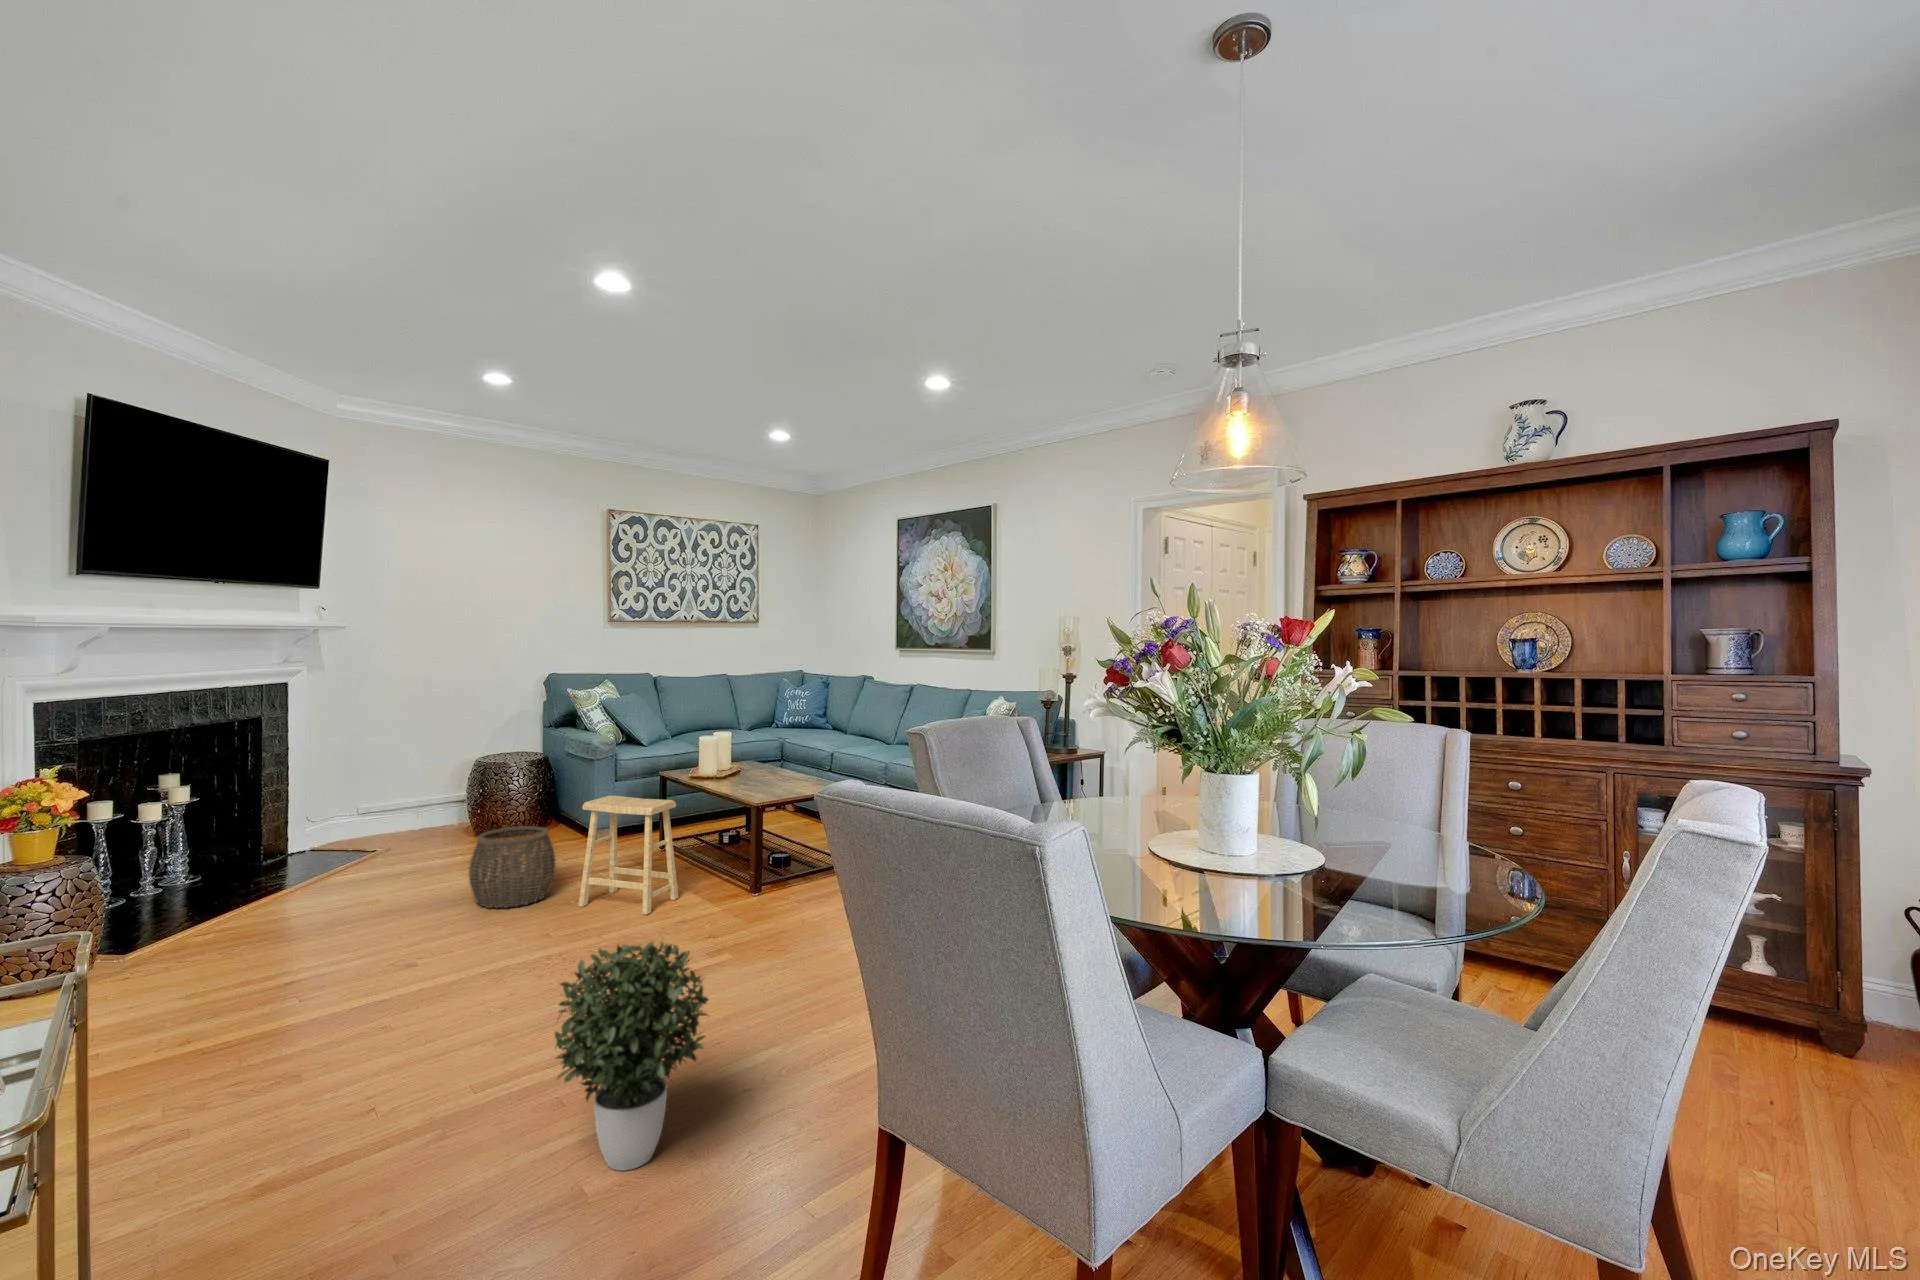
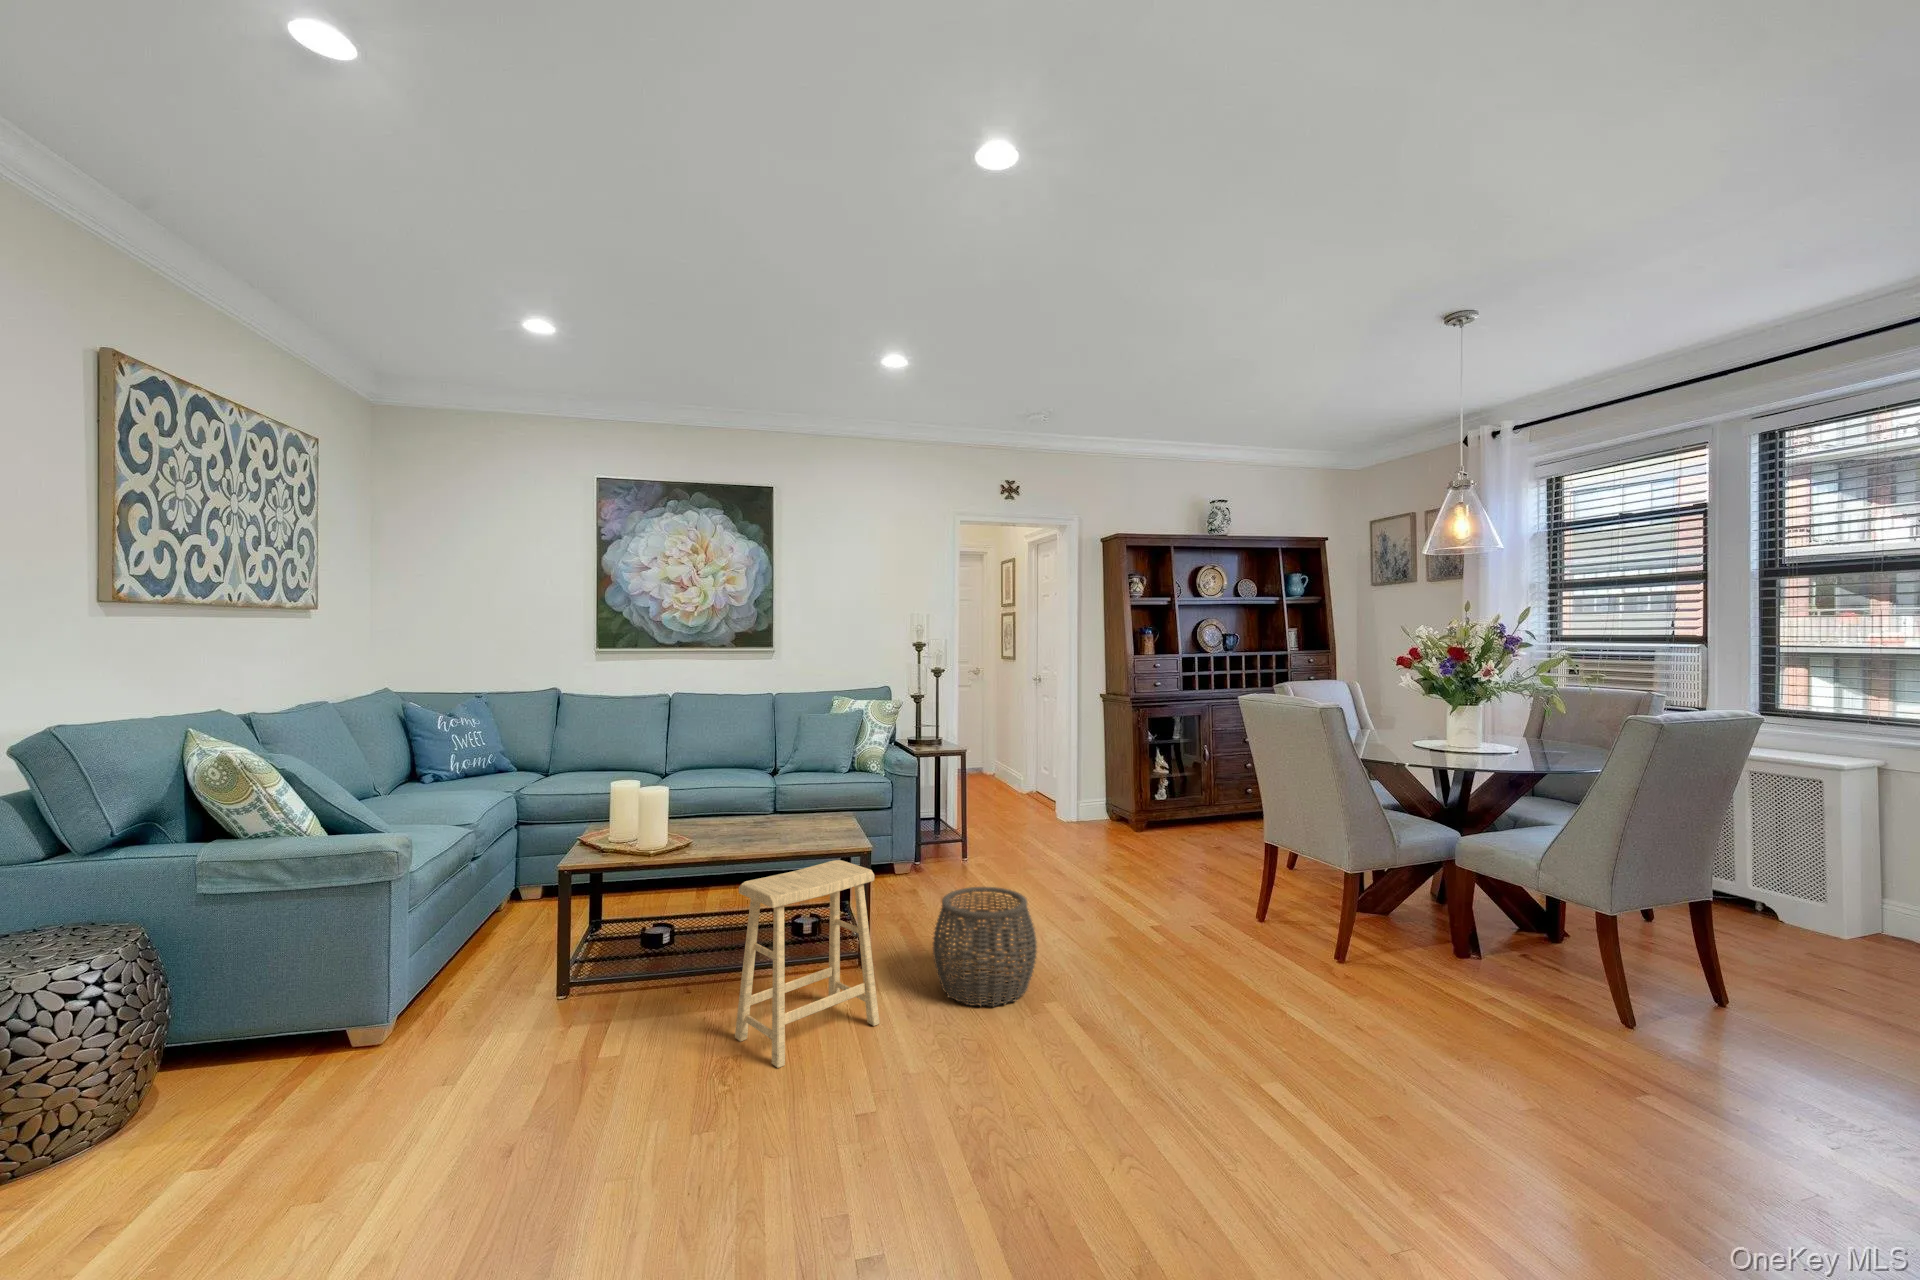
woven basket: present [469,826,556,908] -> present [933,887,1037,1006]
potted plant: present [555,942,709,1171] -> none [1414,885,1579,1092]

